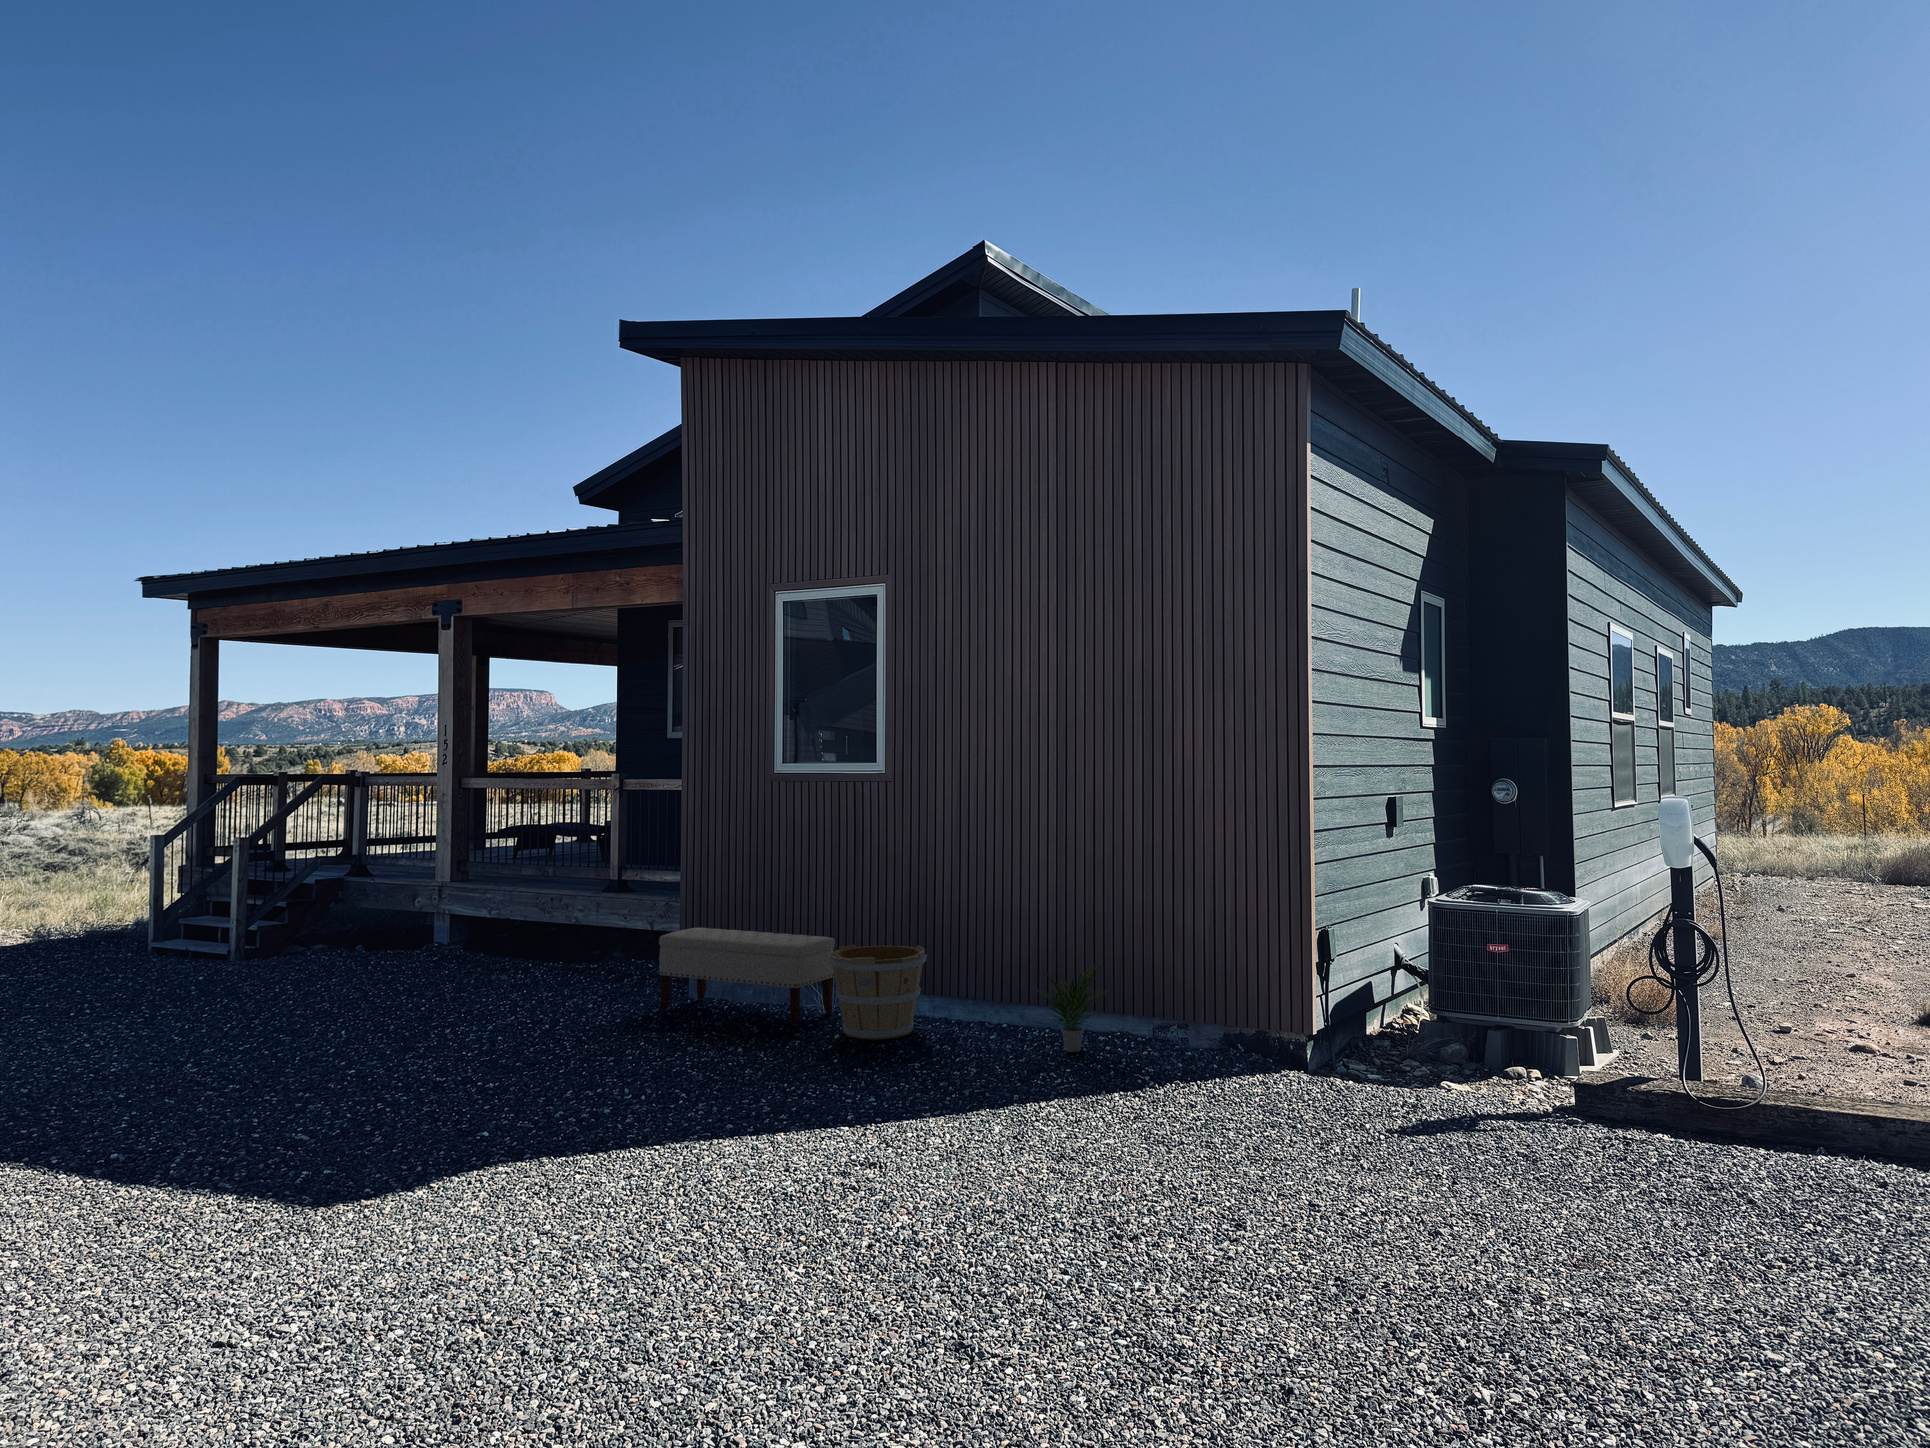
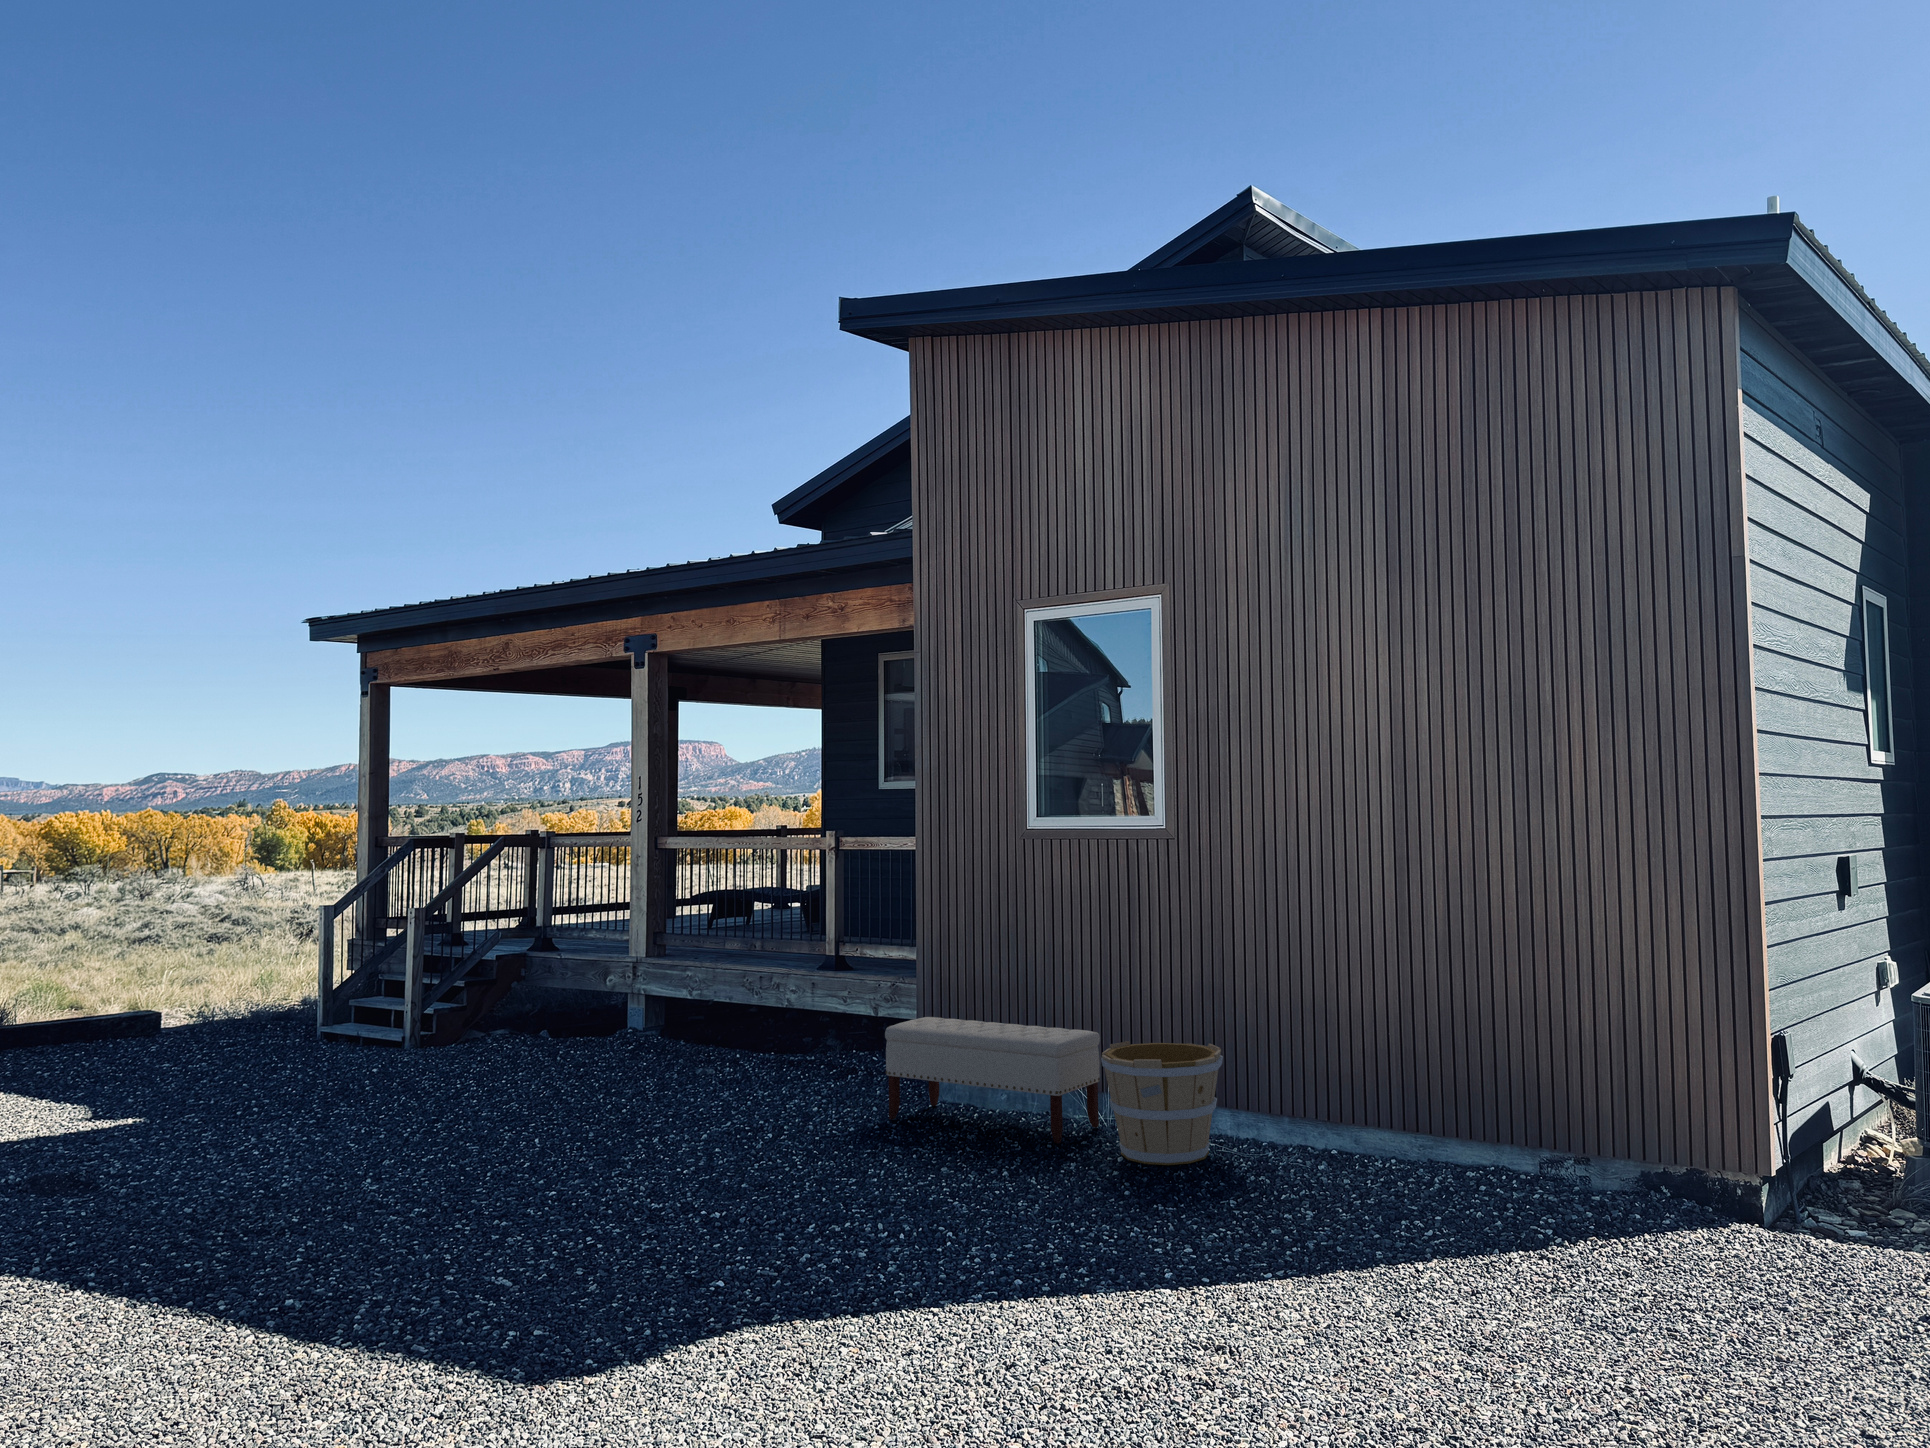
potted plant: present [1040,964,1109,1052] -> none [1373,1070,1483,1190]

